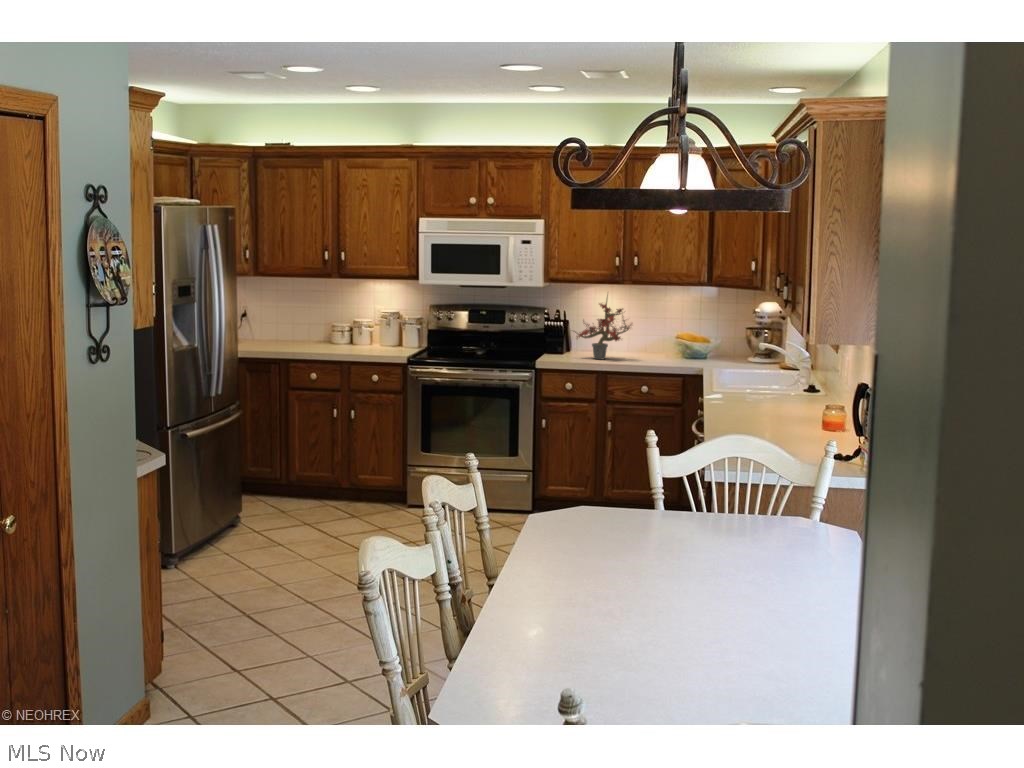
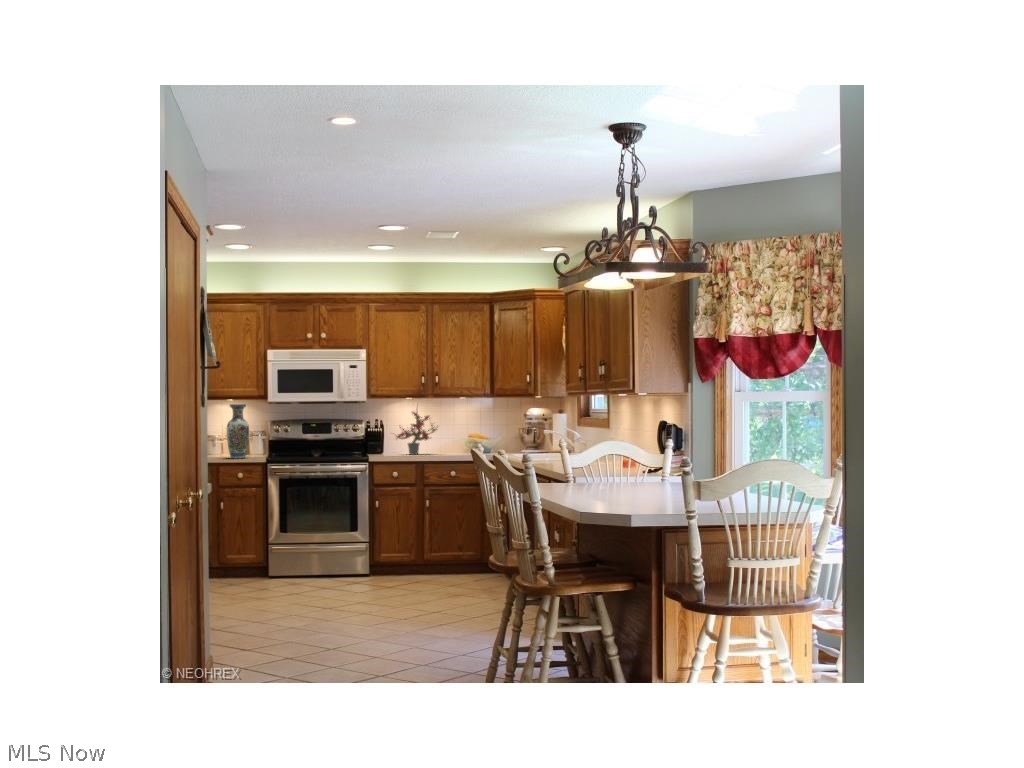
vase: none [366,287,393,355] -> present [227,404,249,458]

